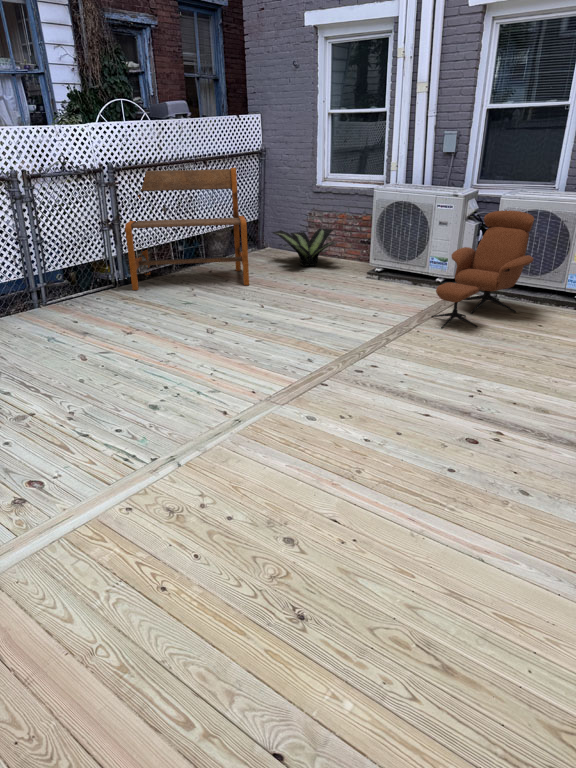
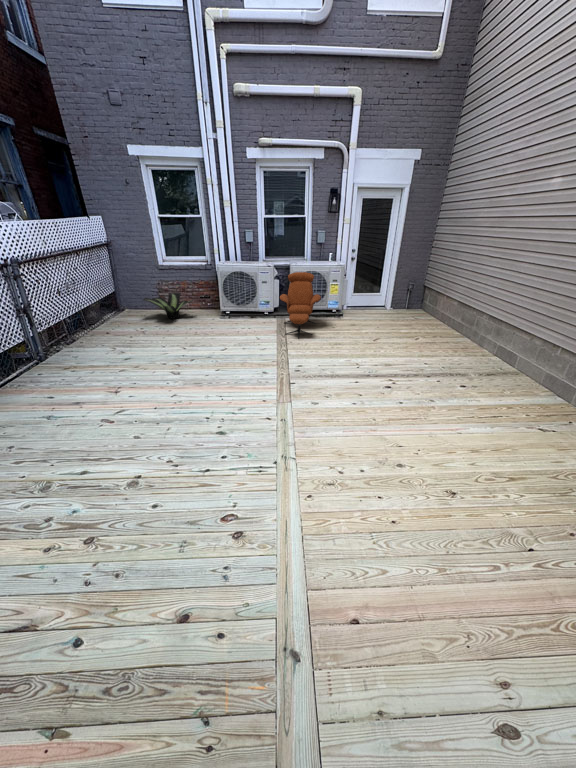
bench: present [125,168,249,290] -> none [24,256,155,360]

